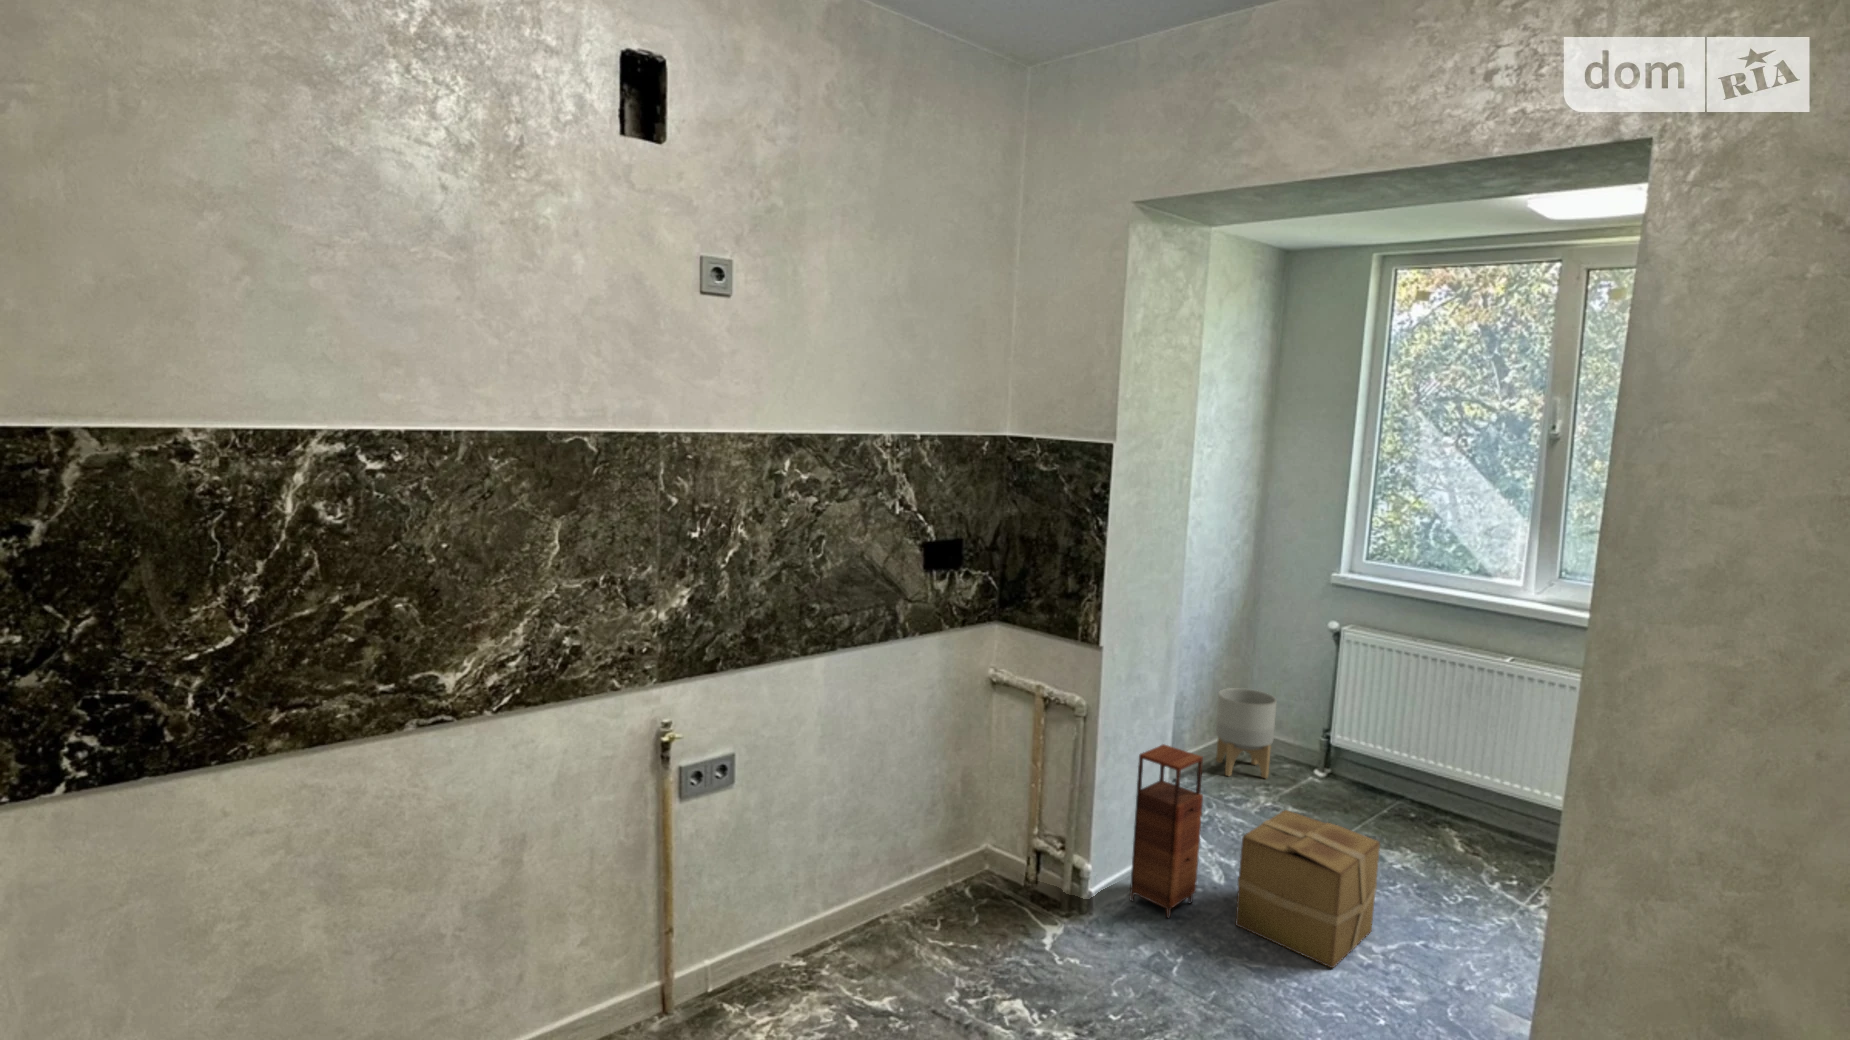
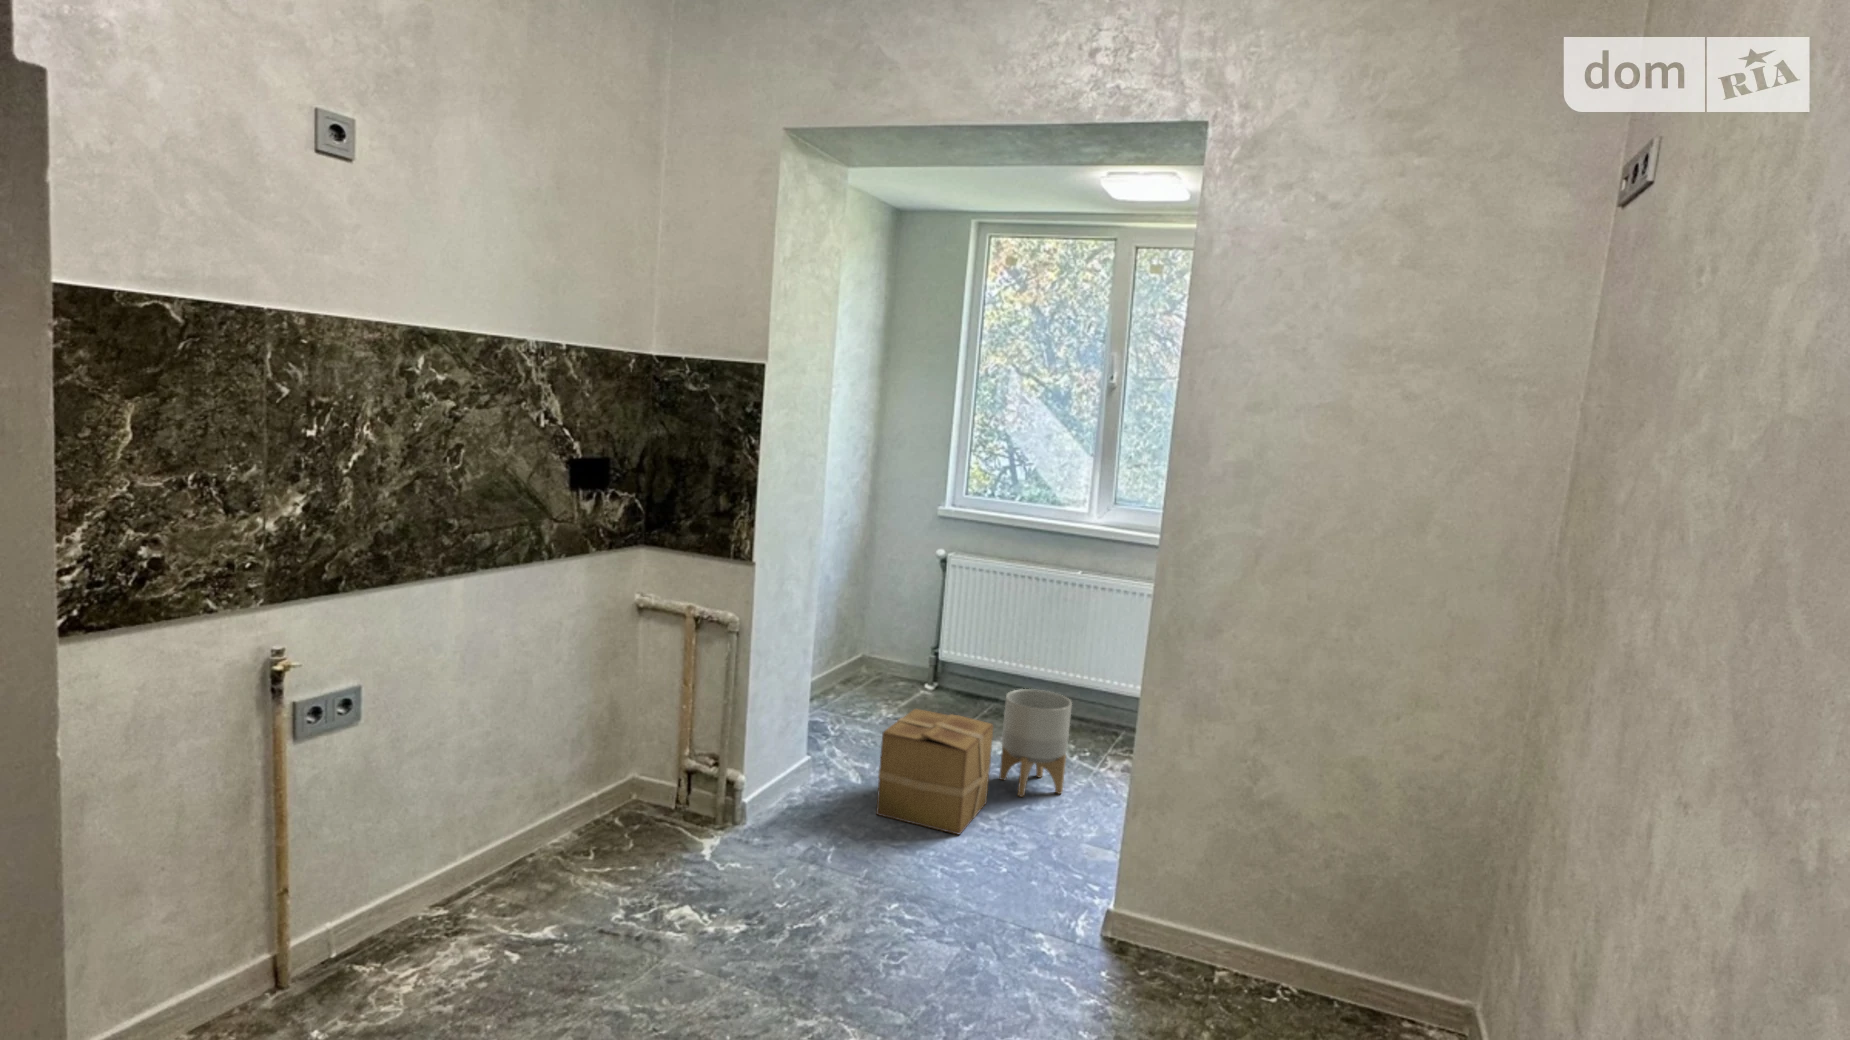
planter: present [1216,688,1277,778] -> present [999,689,1072,797]
storage cabinet: present [1130,744,1203,918] -> none [780,657,847,818]

